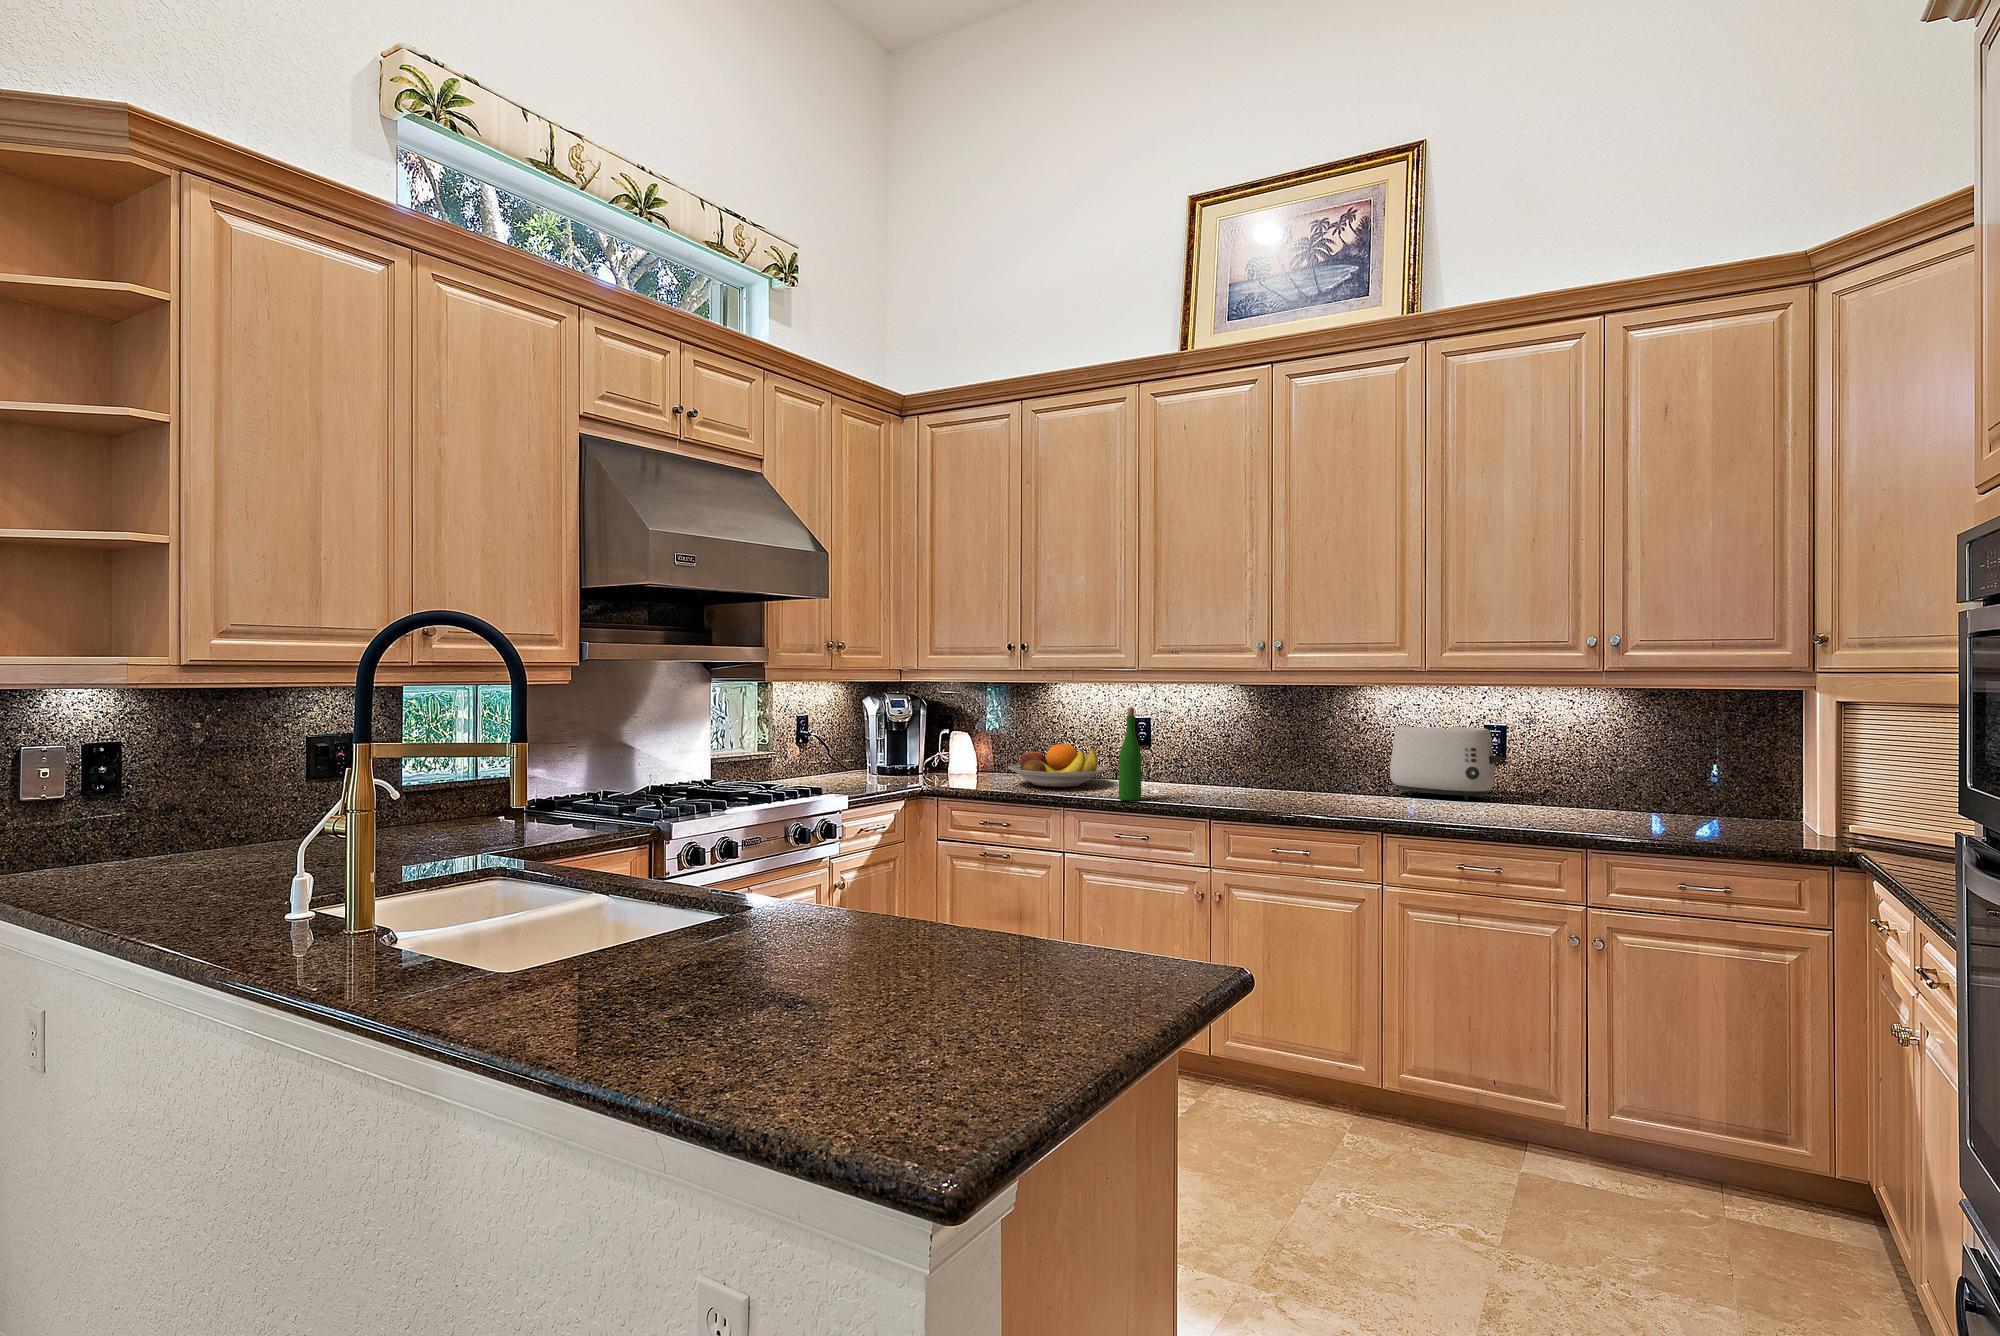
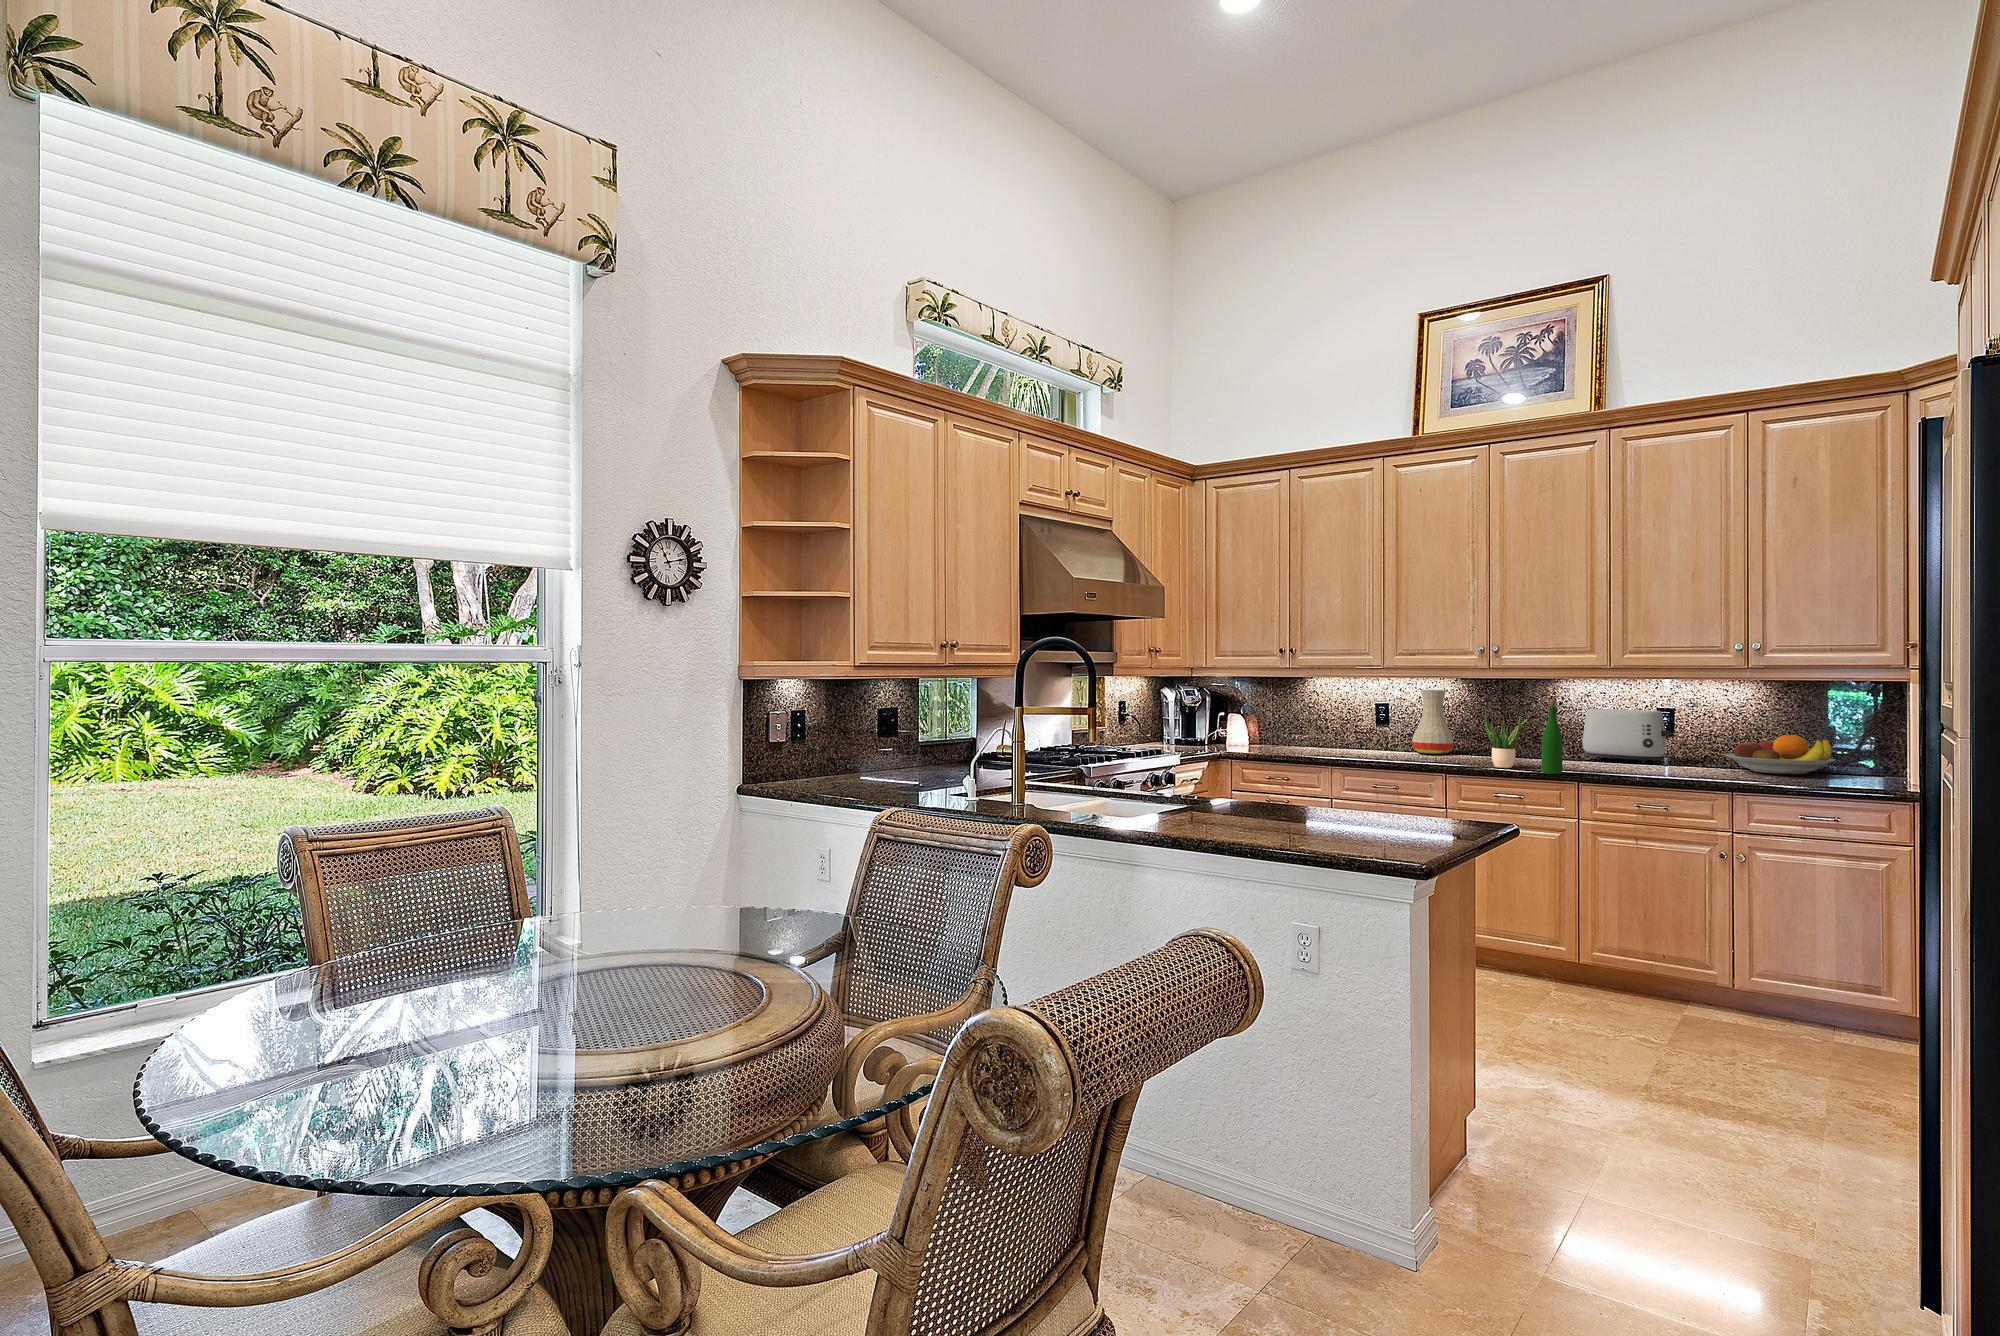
vase: none [1176,699,1229,786] -> present [1412,690,1454,754]
wine bottle: present [1119,707,1142,801] -> present [1541,699,1563,774]
potted plant: none [1263,725,1318,810] -> present [1485,709,1527,768]
fruit bowl: present [1008,744,1106,787] -> present [1724,735,1835,774]

